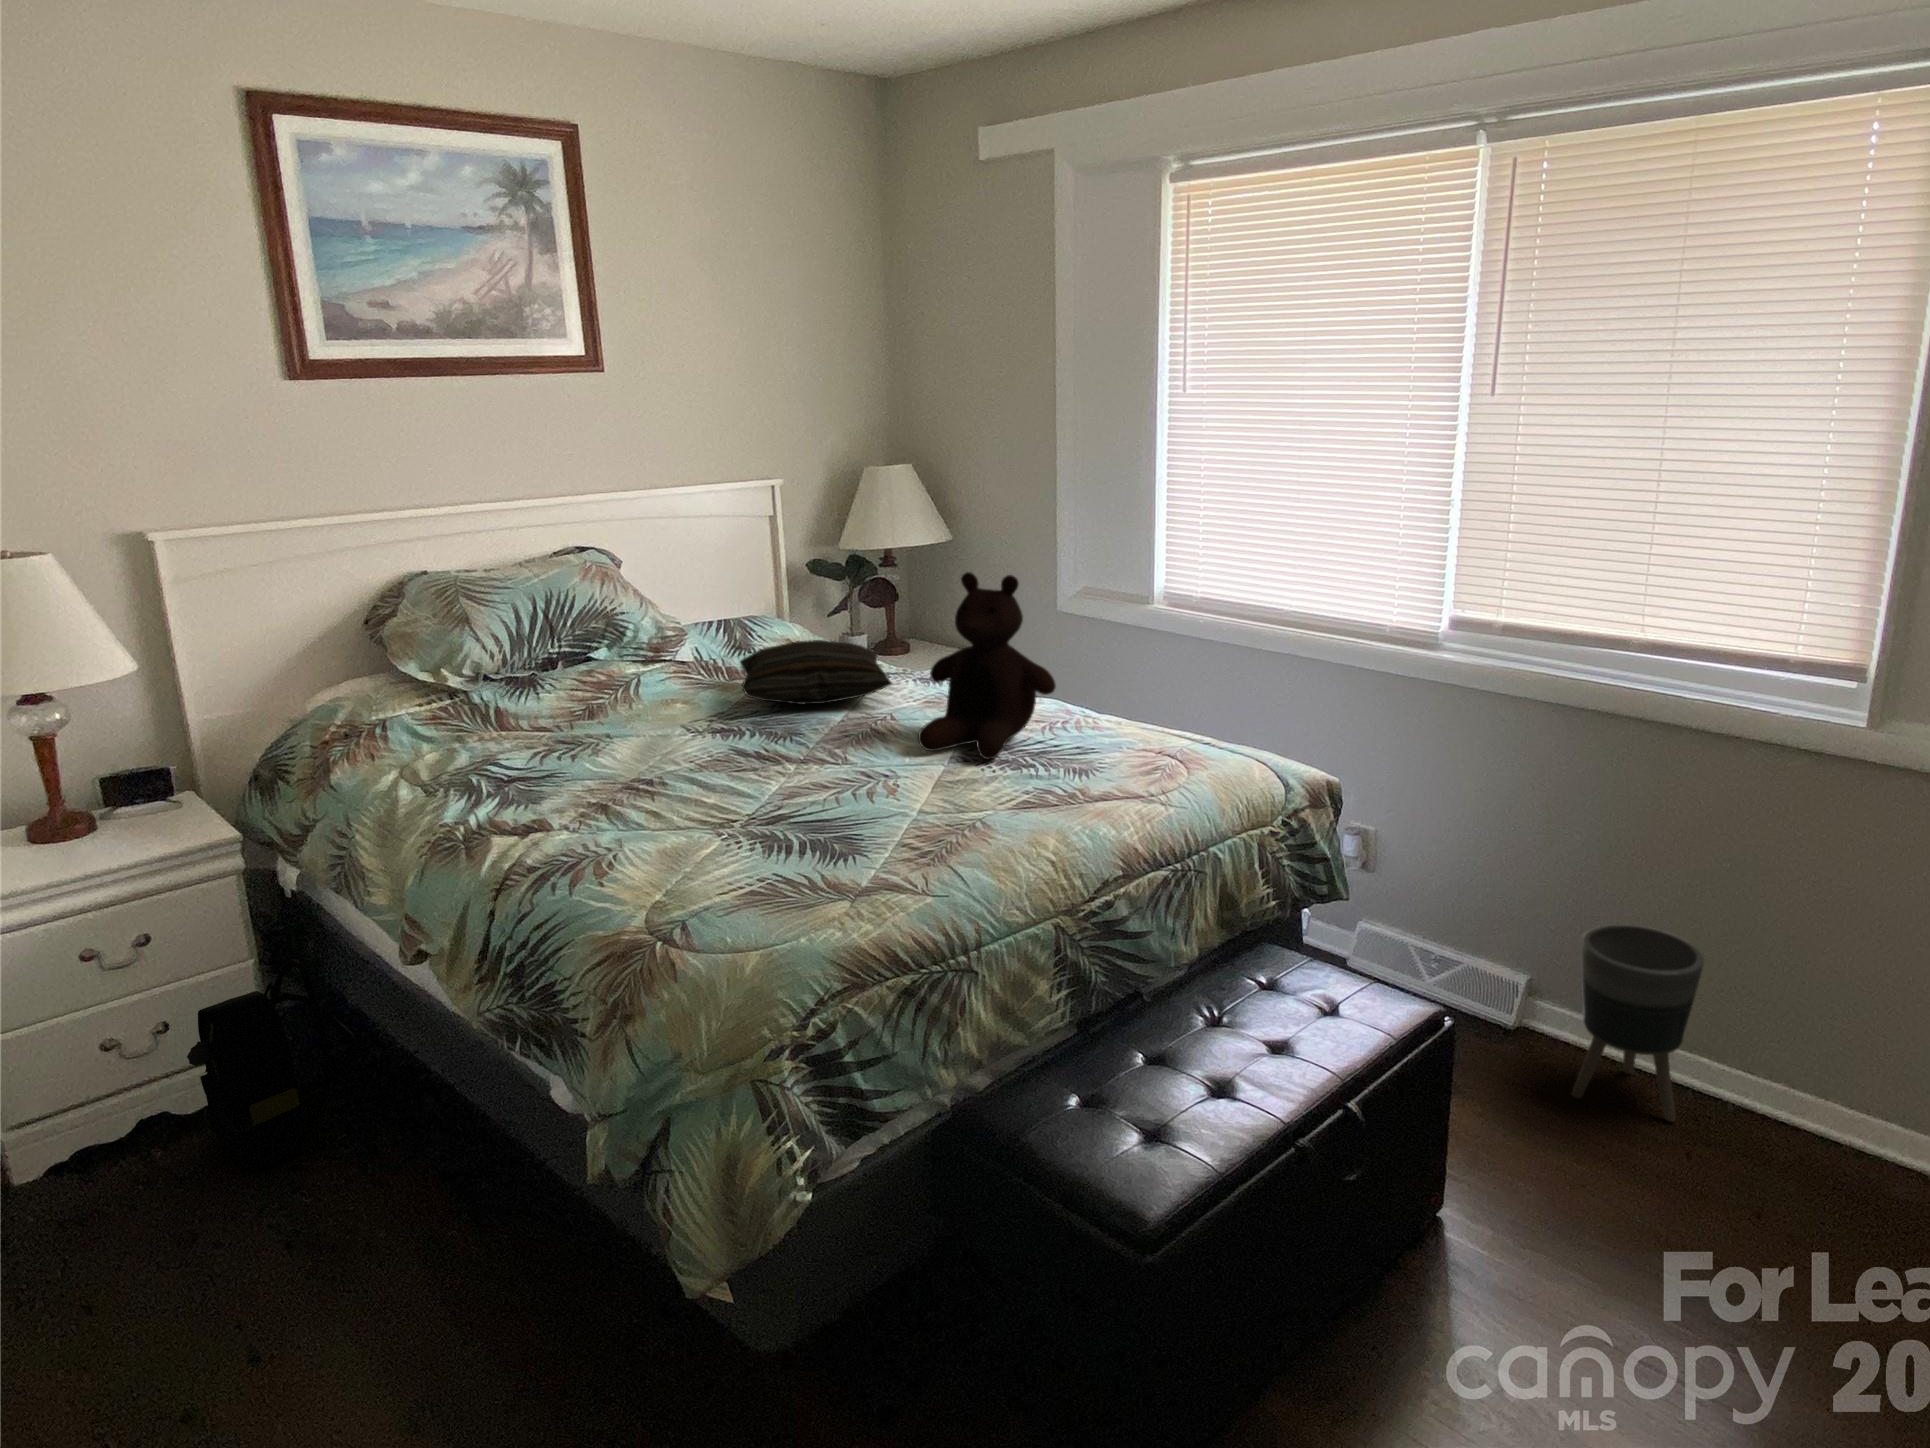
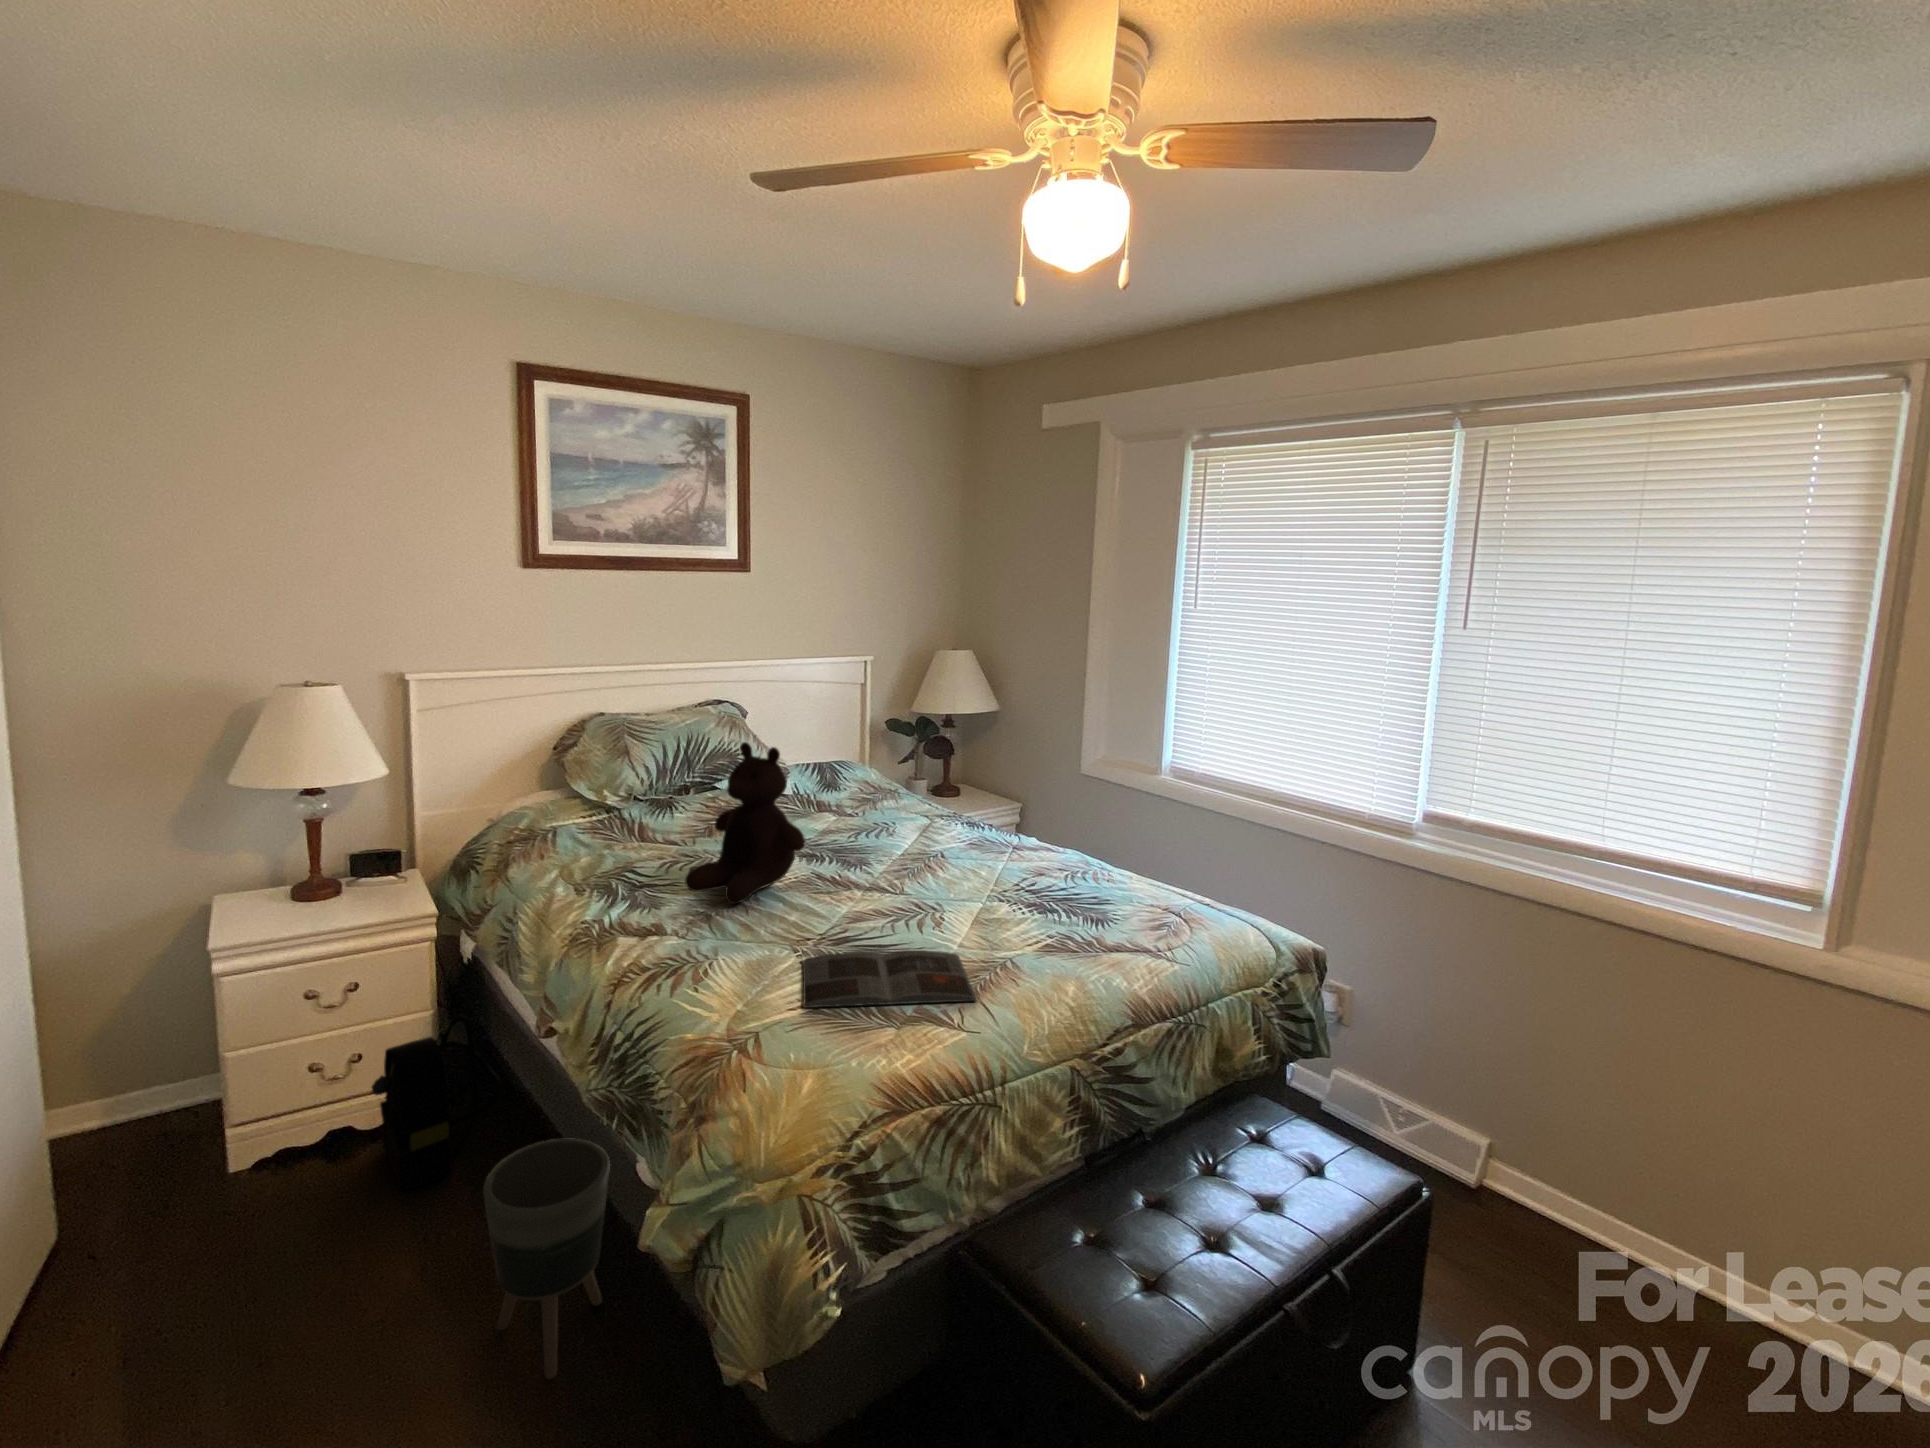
stuffed bear: present [918,572,1056,759] -> present [685,742,805,904]
pillow: present [740,640,892,704] -> none [827,787,947,840]
magazine: none [729,818,943,890] -> present [803,950,977,1008]
planter: present [1572,924,1704,1122] -> present [483,1138,610,1379]

